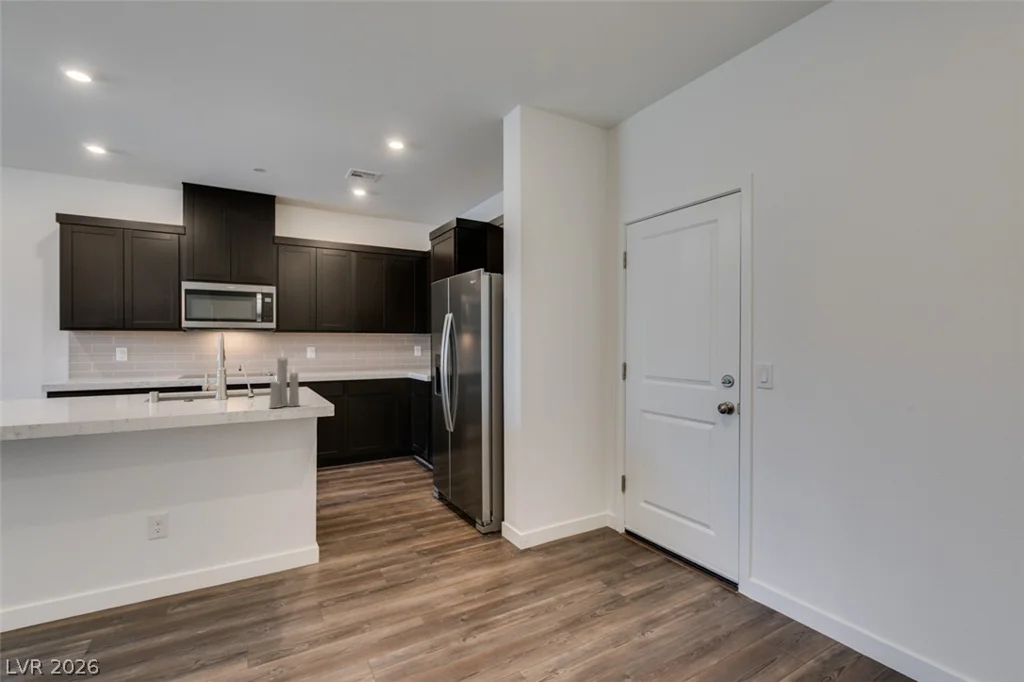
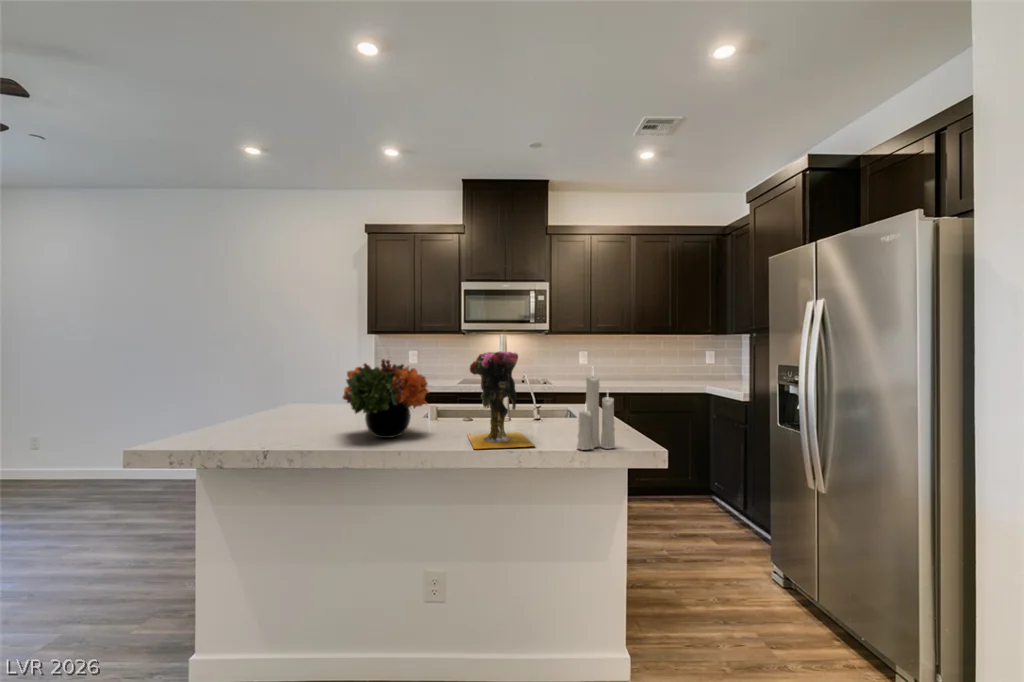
vase: none [176,340,236,413] -> present [467,352,535,449]
flower arrangement: none [41,347,140,412] -> present [343,359,429,438]

